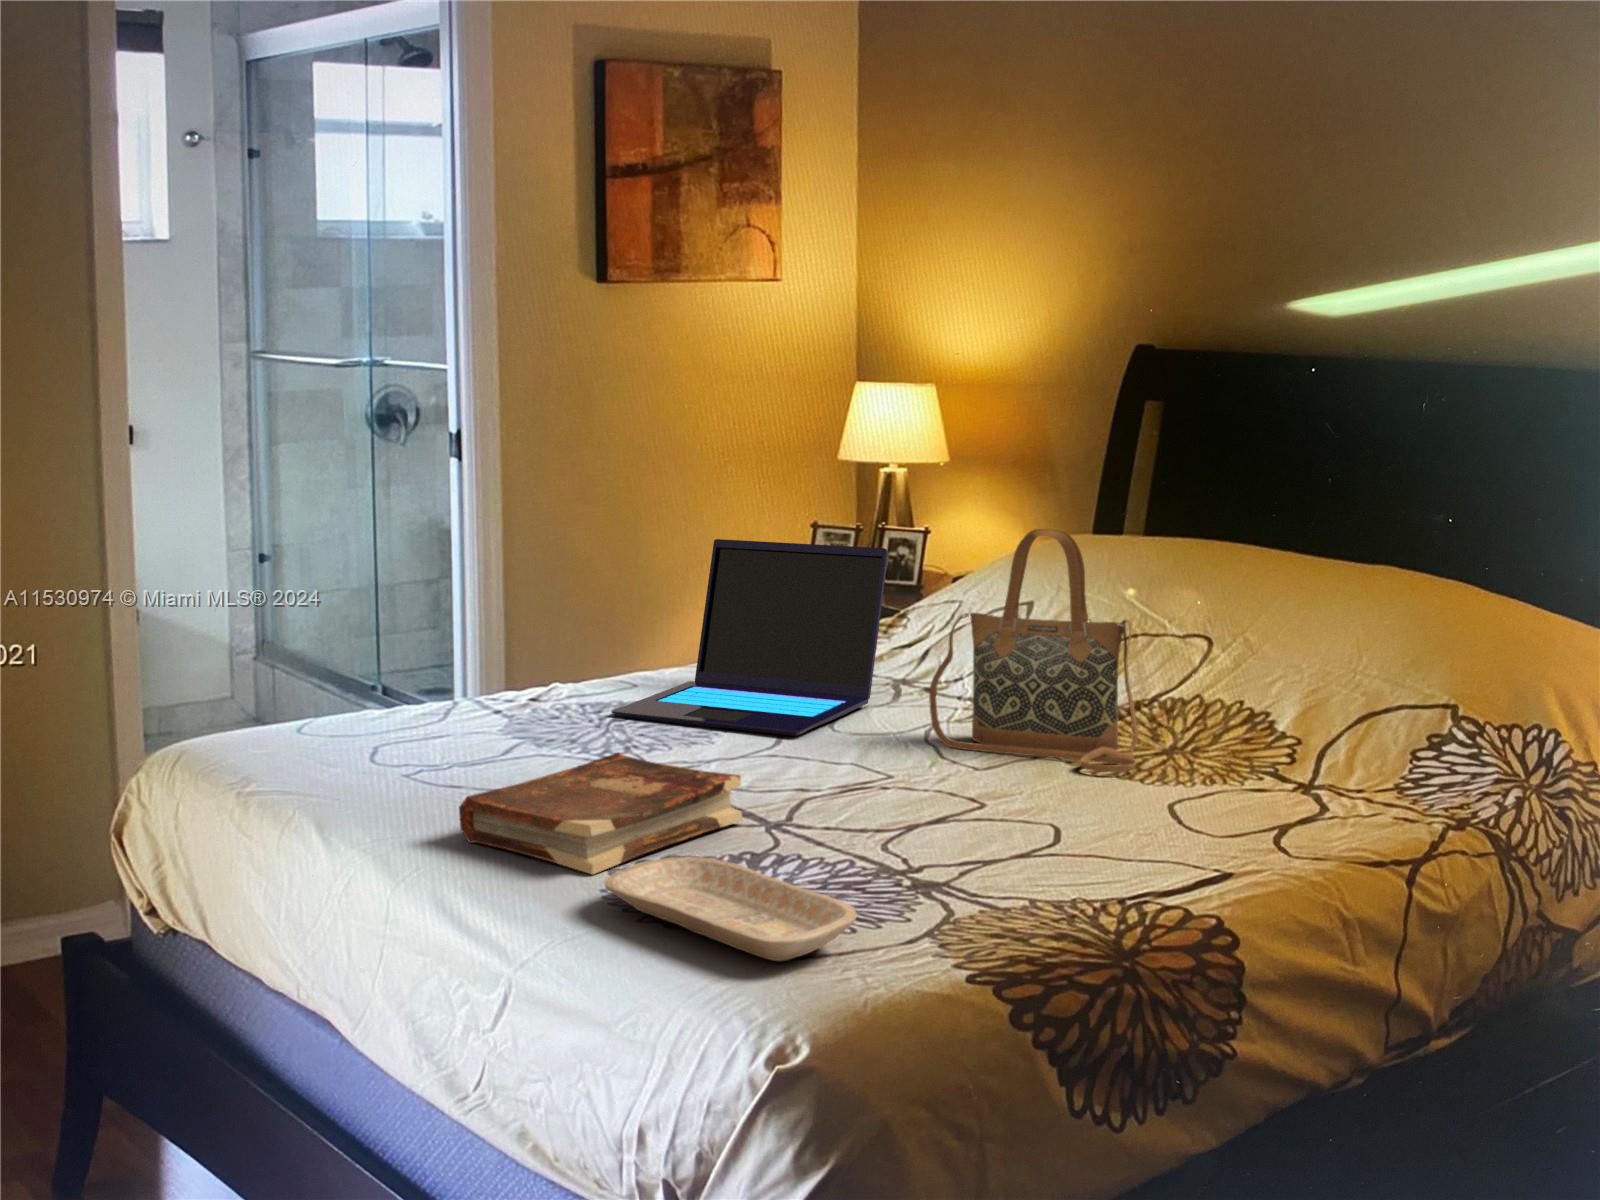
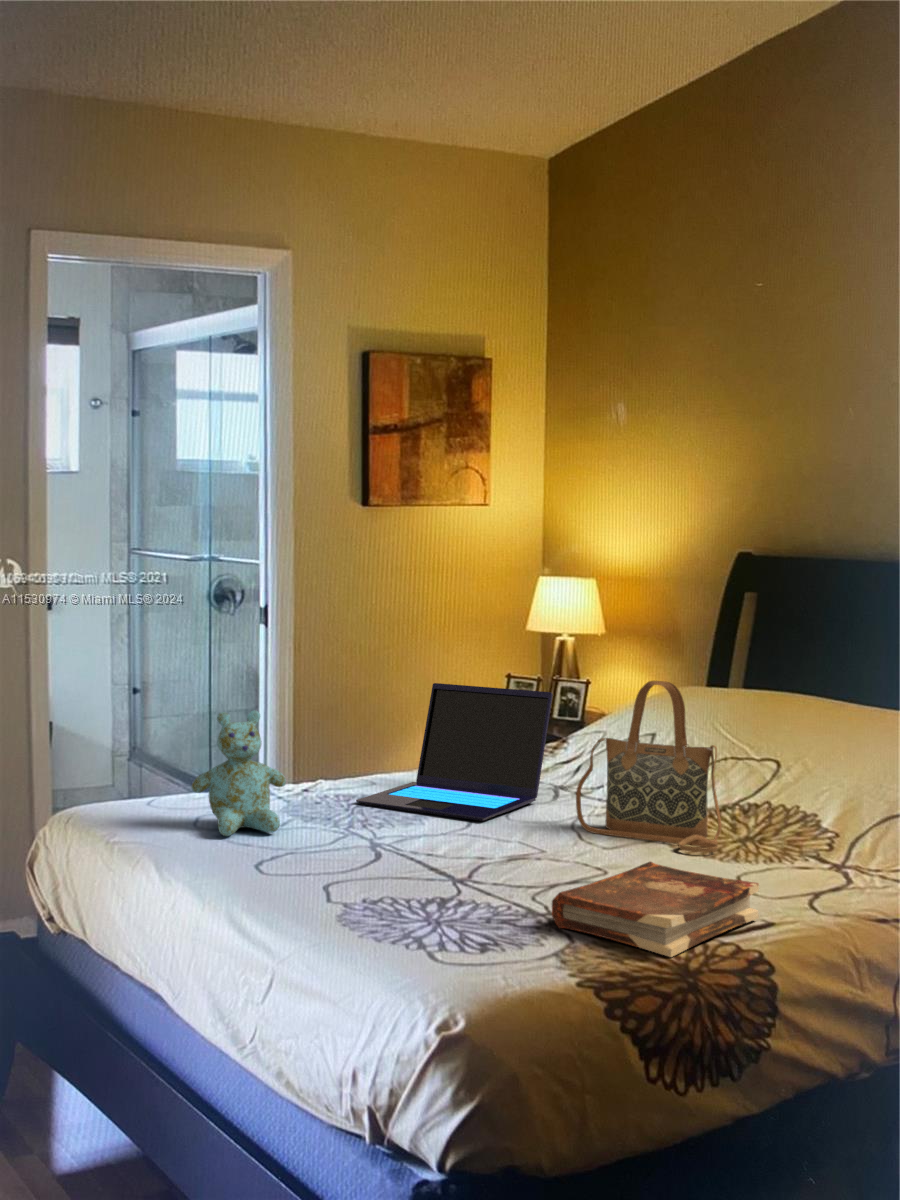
stuffed bear: none [374,589,512,771] -> present [192,711,286,836]
book: present [459,753,742,874] -> present [552,862,759,957]
tray: present [604,857,857,961] -> none [336,897,505,968]

